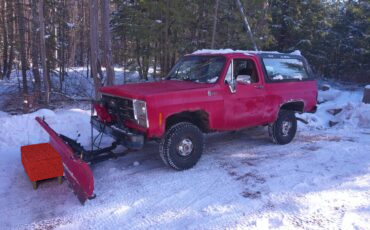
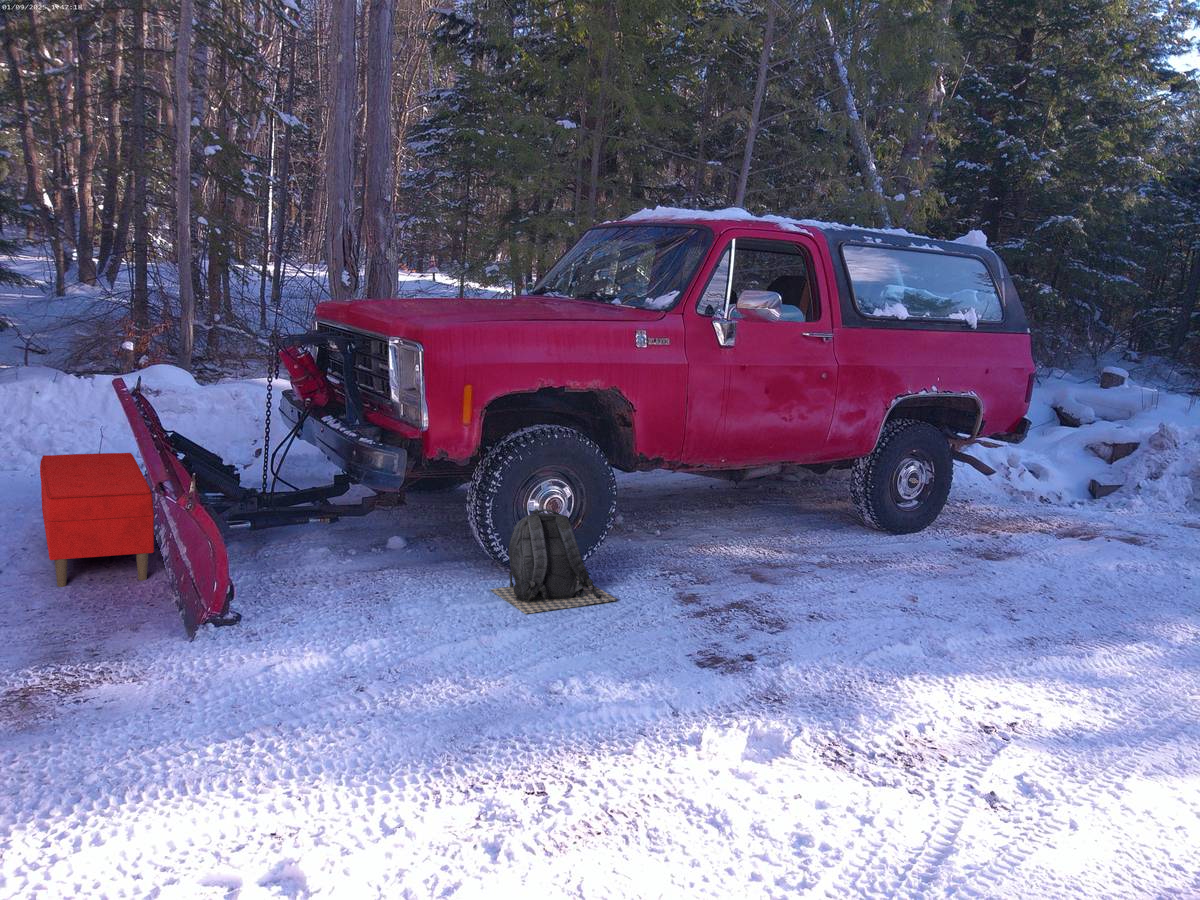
backpack: none [170,150,211,184] -> present [490,509,618,614]

